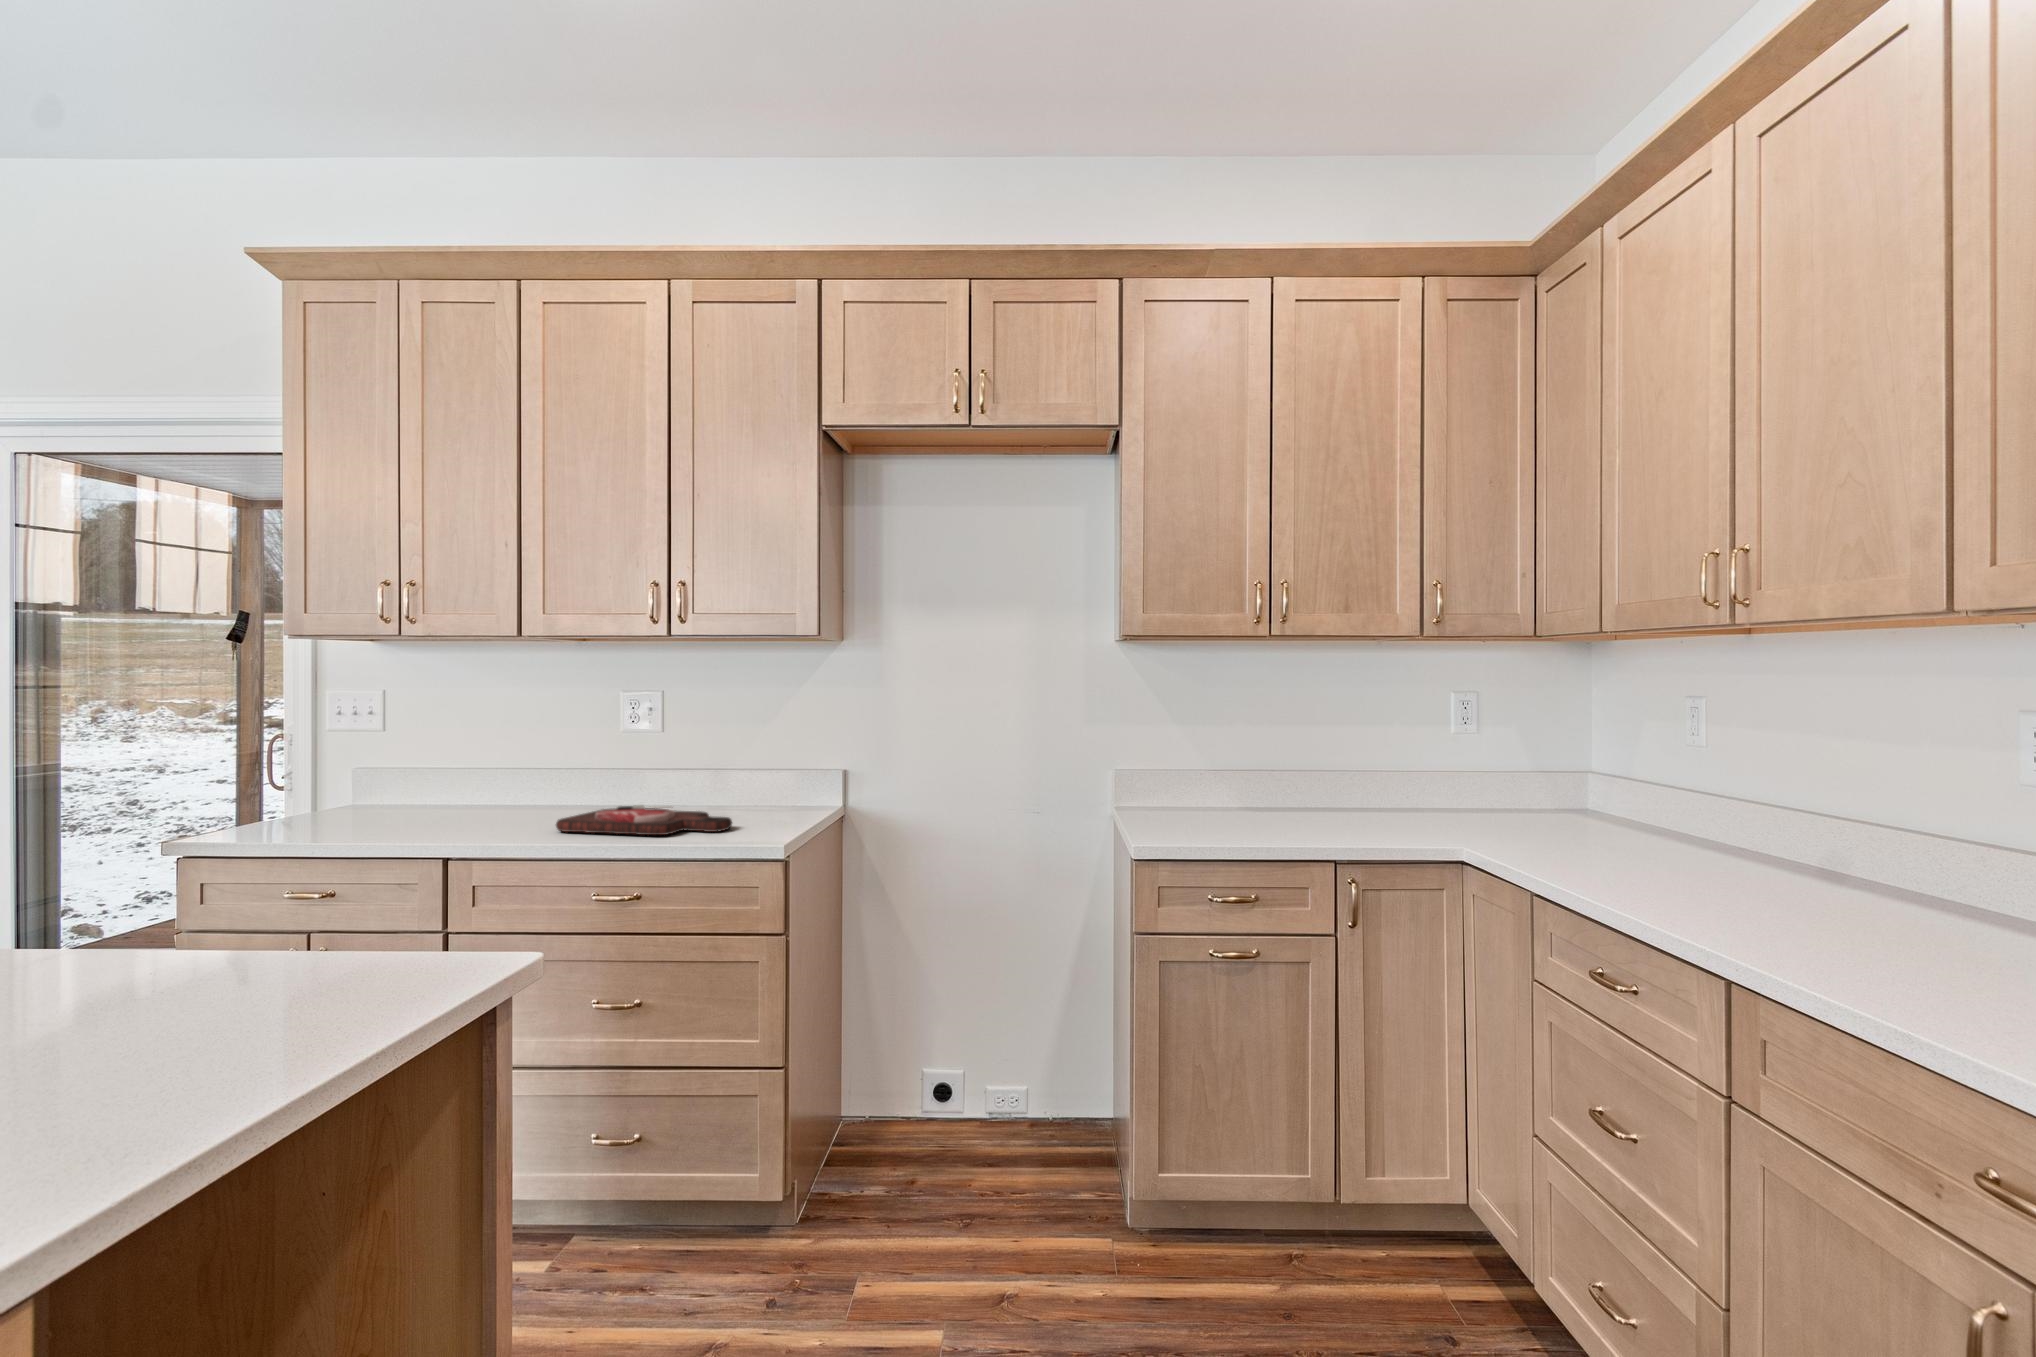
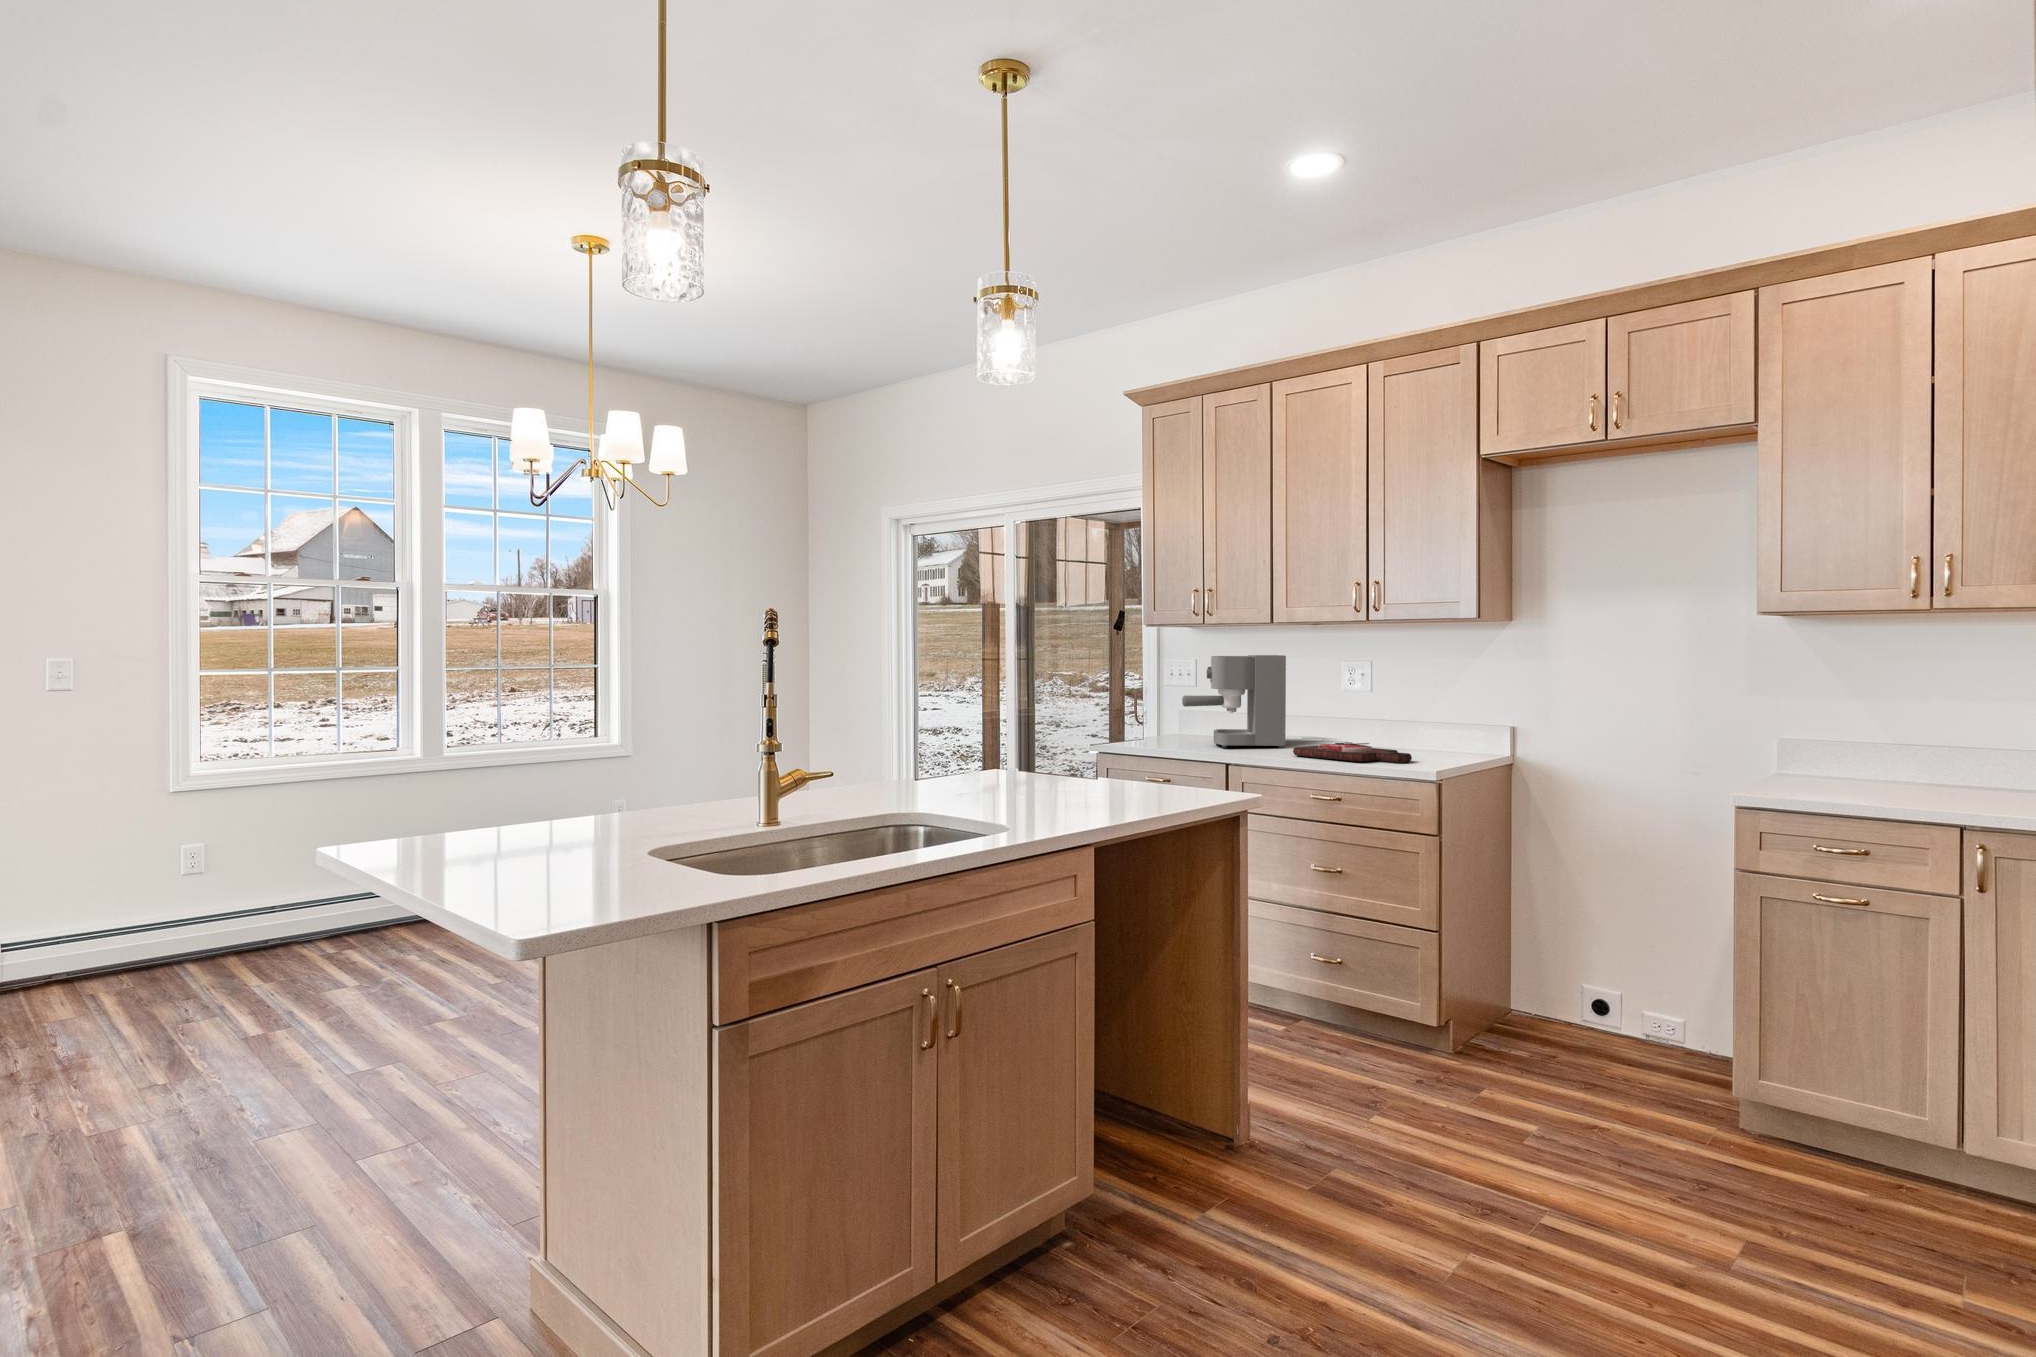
coffee maker: none [360,682,539,825] -> present [1182,655,1286,748]

